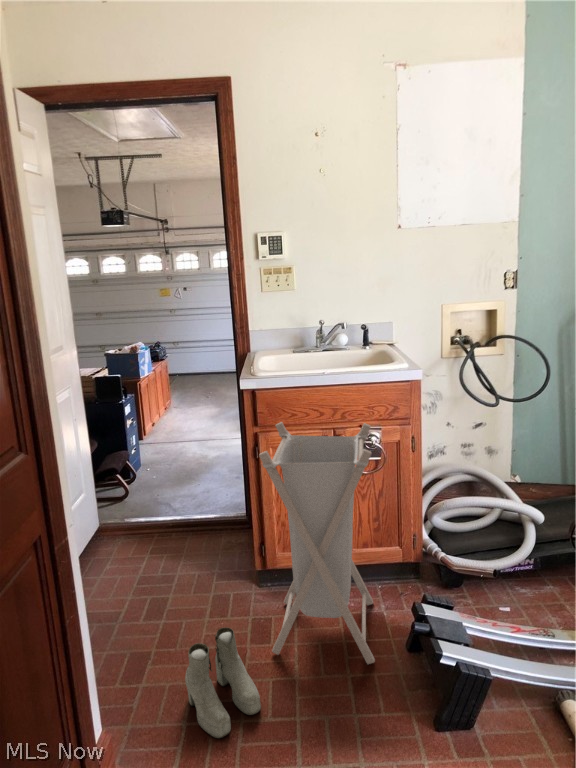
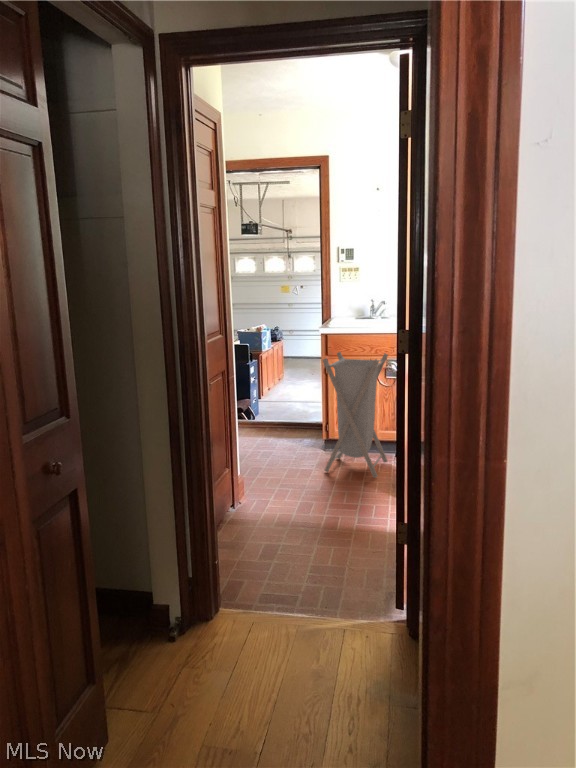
boots: present [185,627,261,738] -> none [278,447,314,489]

